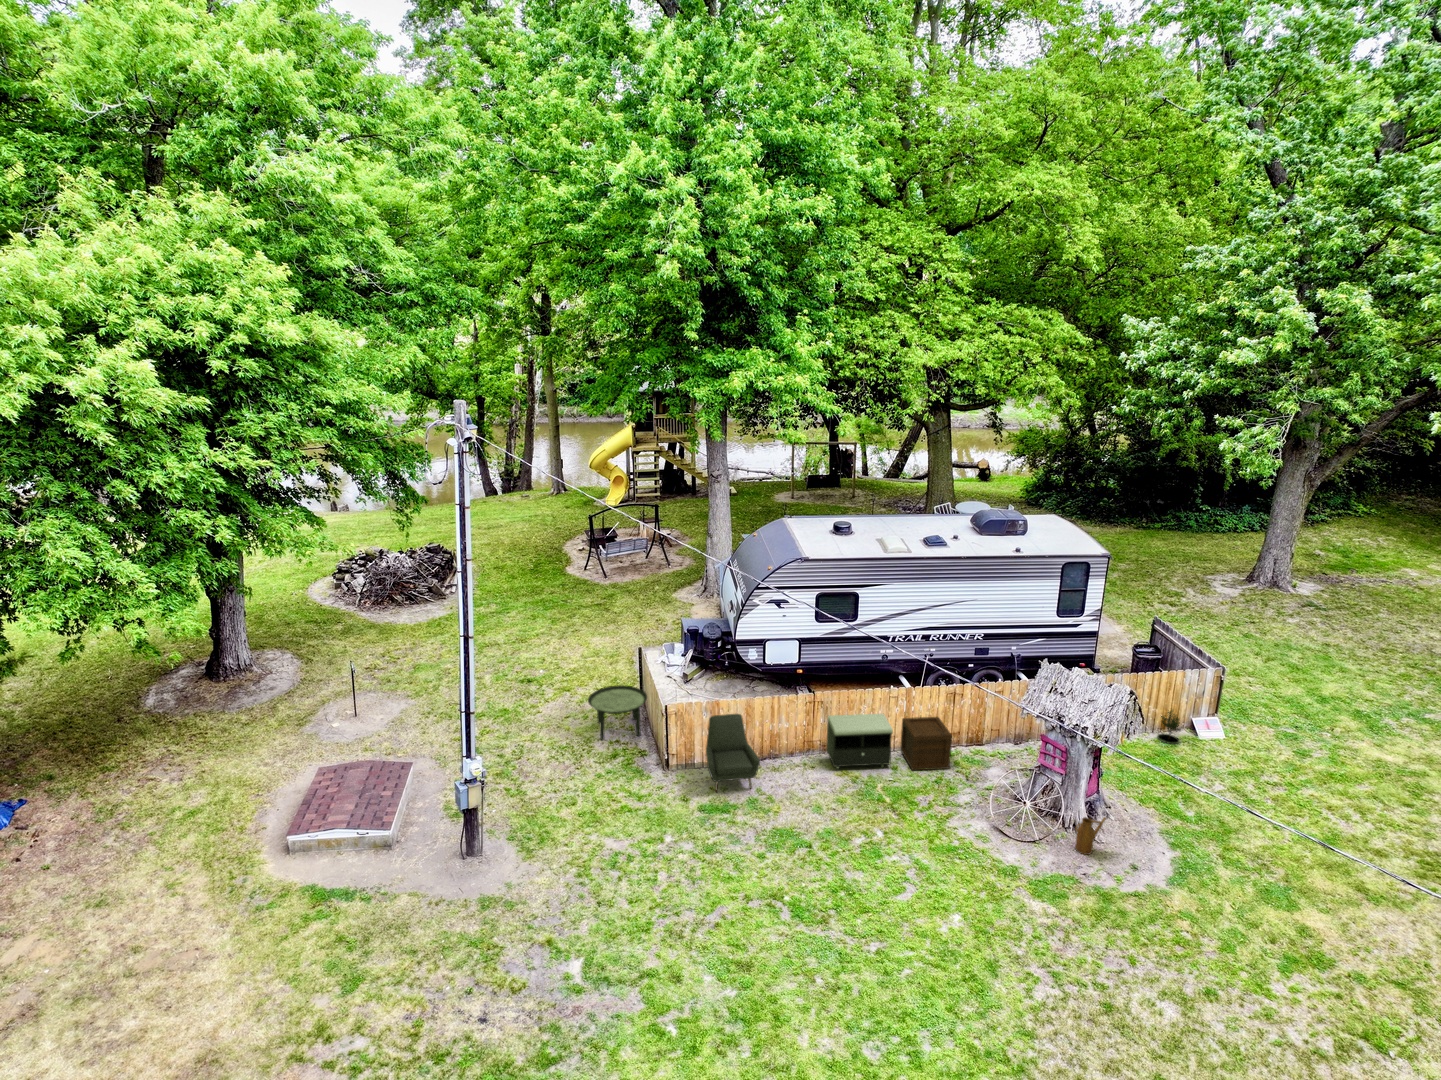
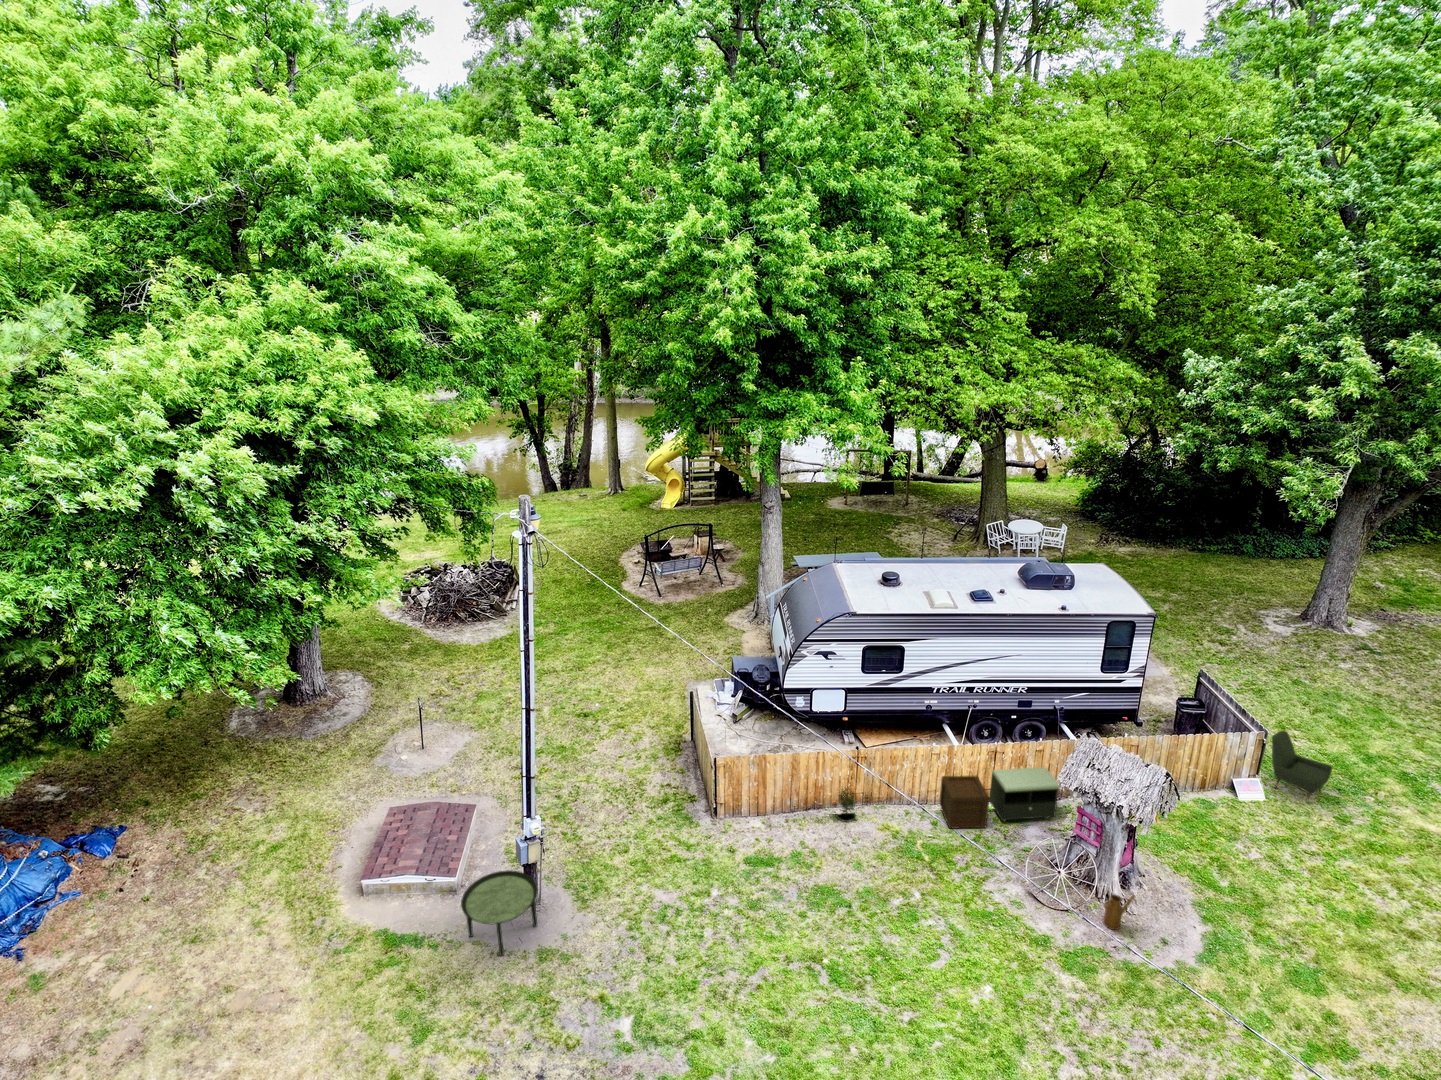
round table: present [588,685,647,740] -> present [461,870,538,956]
potted tree: present [1157,710,1182,744] -> present [836,788,856,822]
chair: present [706,714,760,792] -> present [1272,731,1333,803]
storage bench: present [827,714,893,768] -> present [989,768,1059,821]

